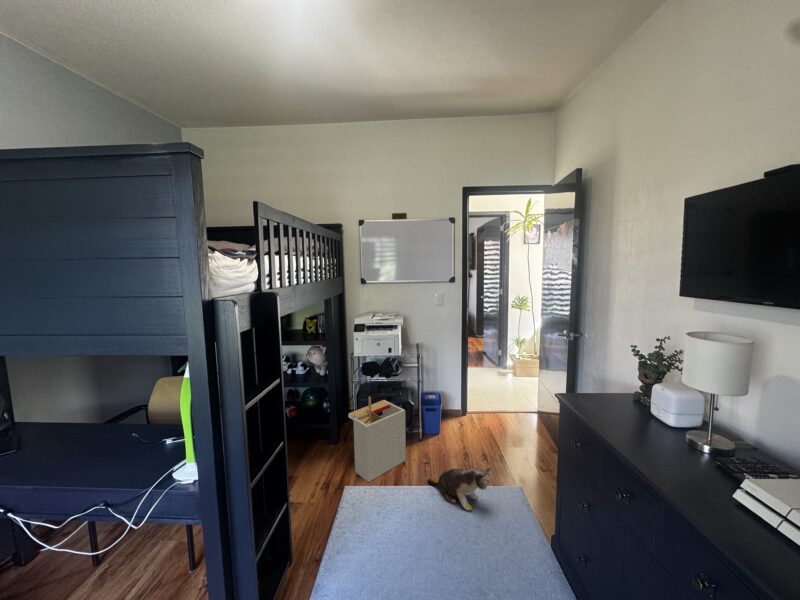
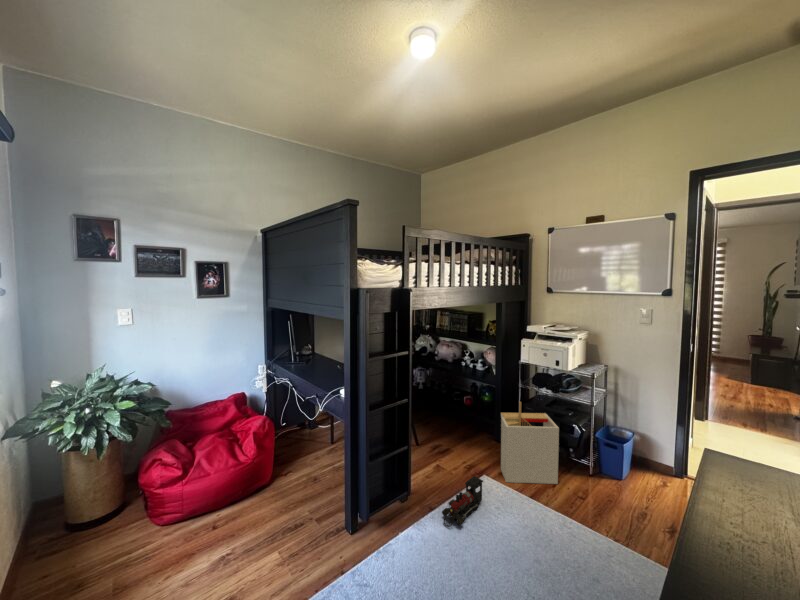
plush toy: present [428,467,494,510] -> none [566,506,629,559]
toy train: none [337,494,365,571] -> present [442,476,483,527]

